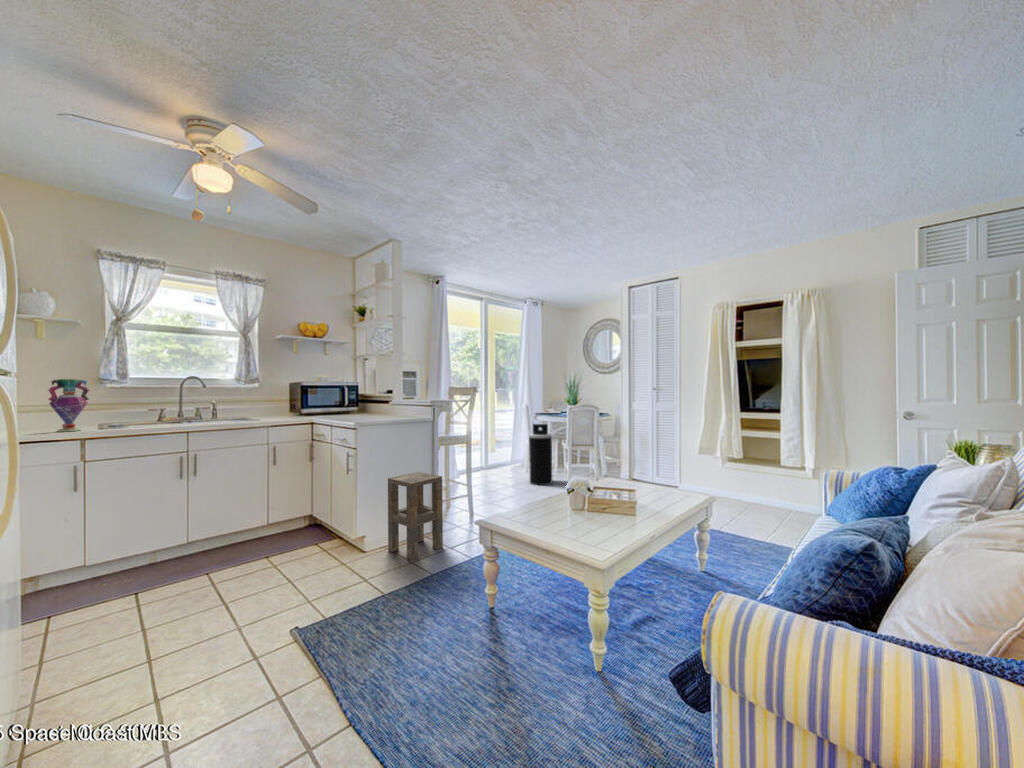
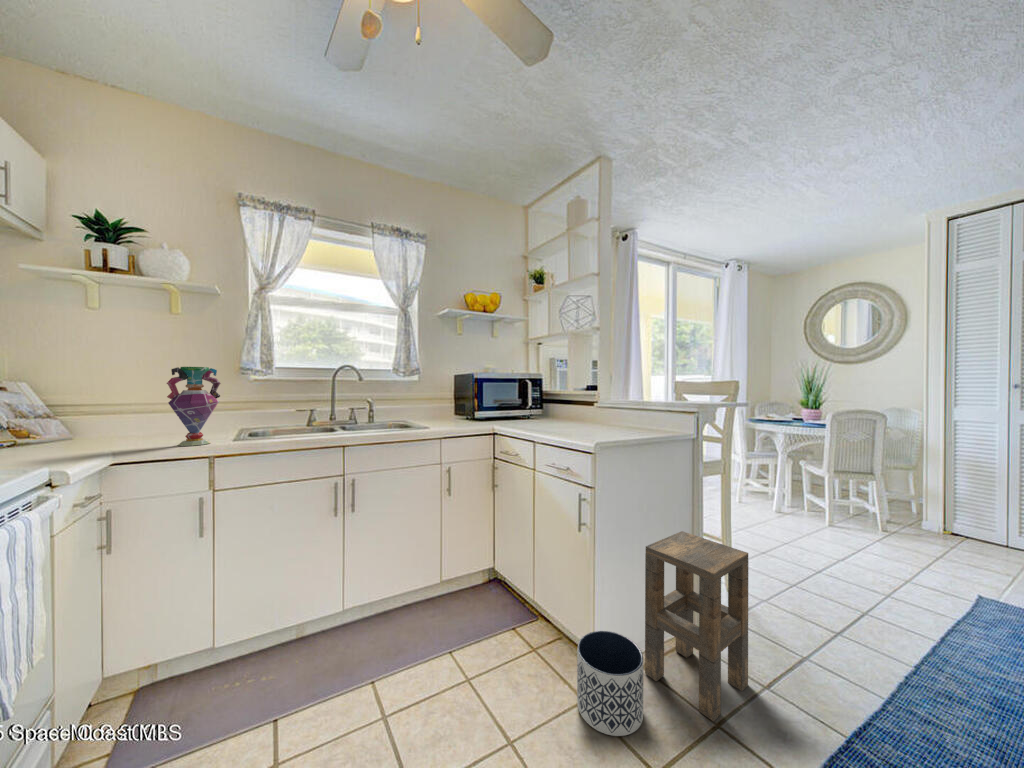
trash can: present [529,424,552,485] -> none [762,439,804,533]
planter: none [338,526,376,571] -> present [577,631,643,736]

